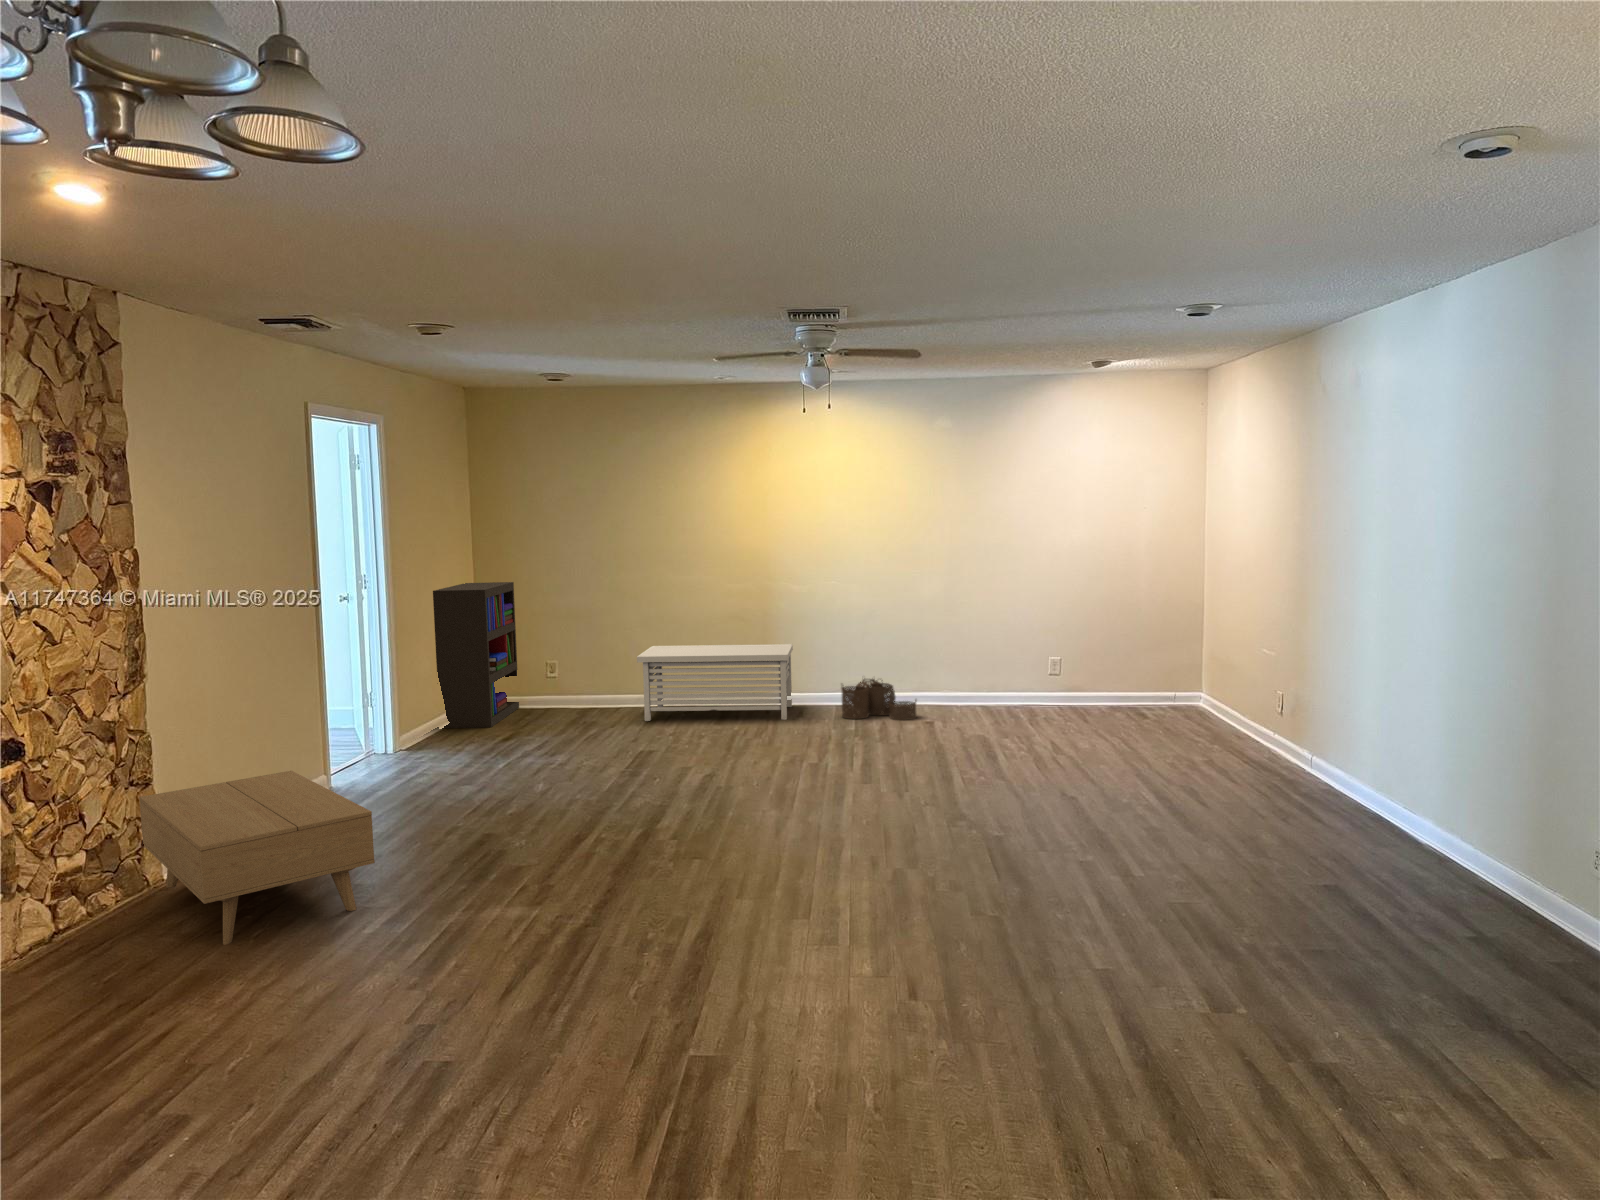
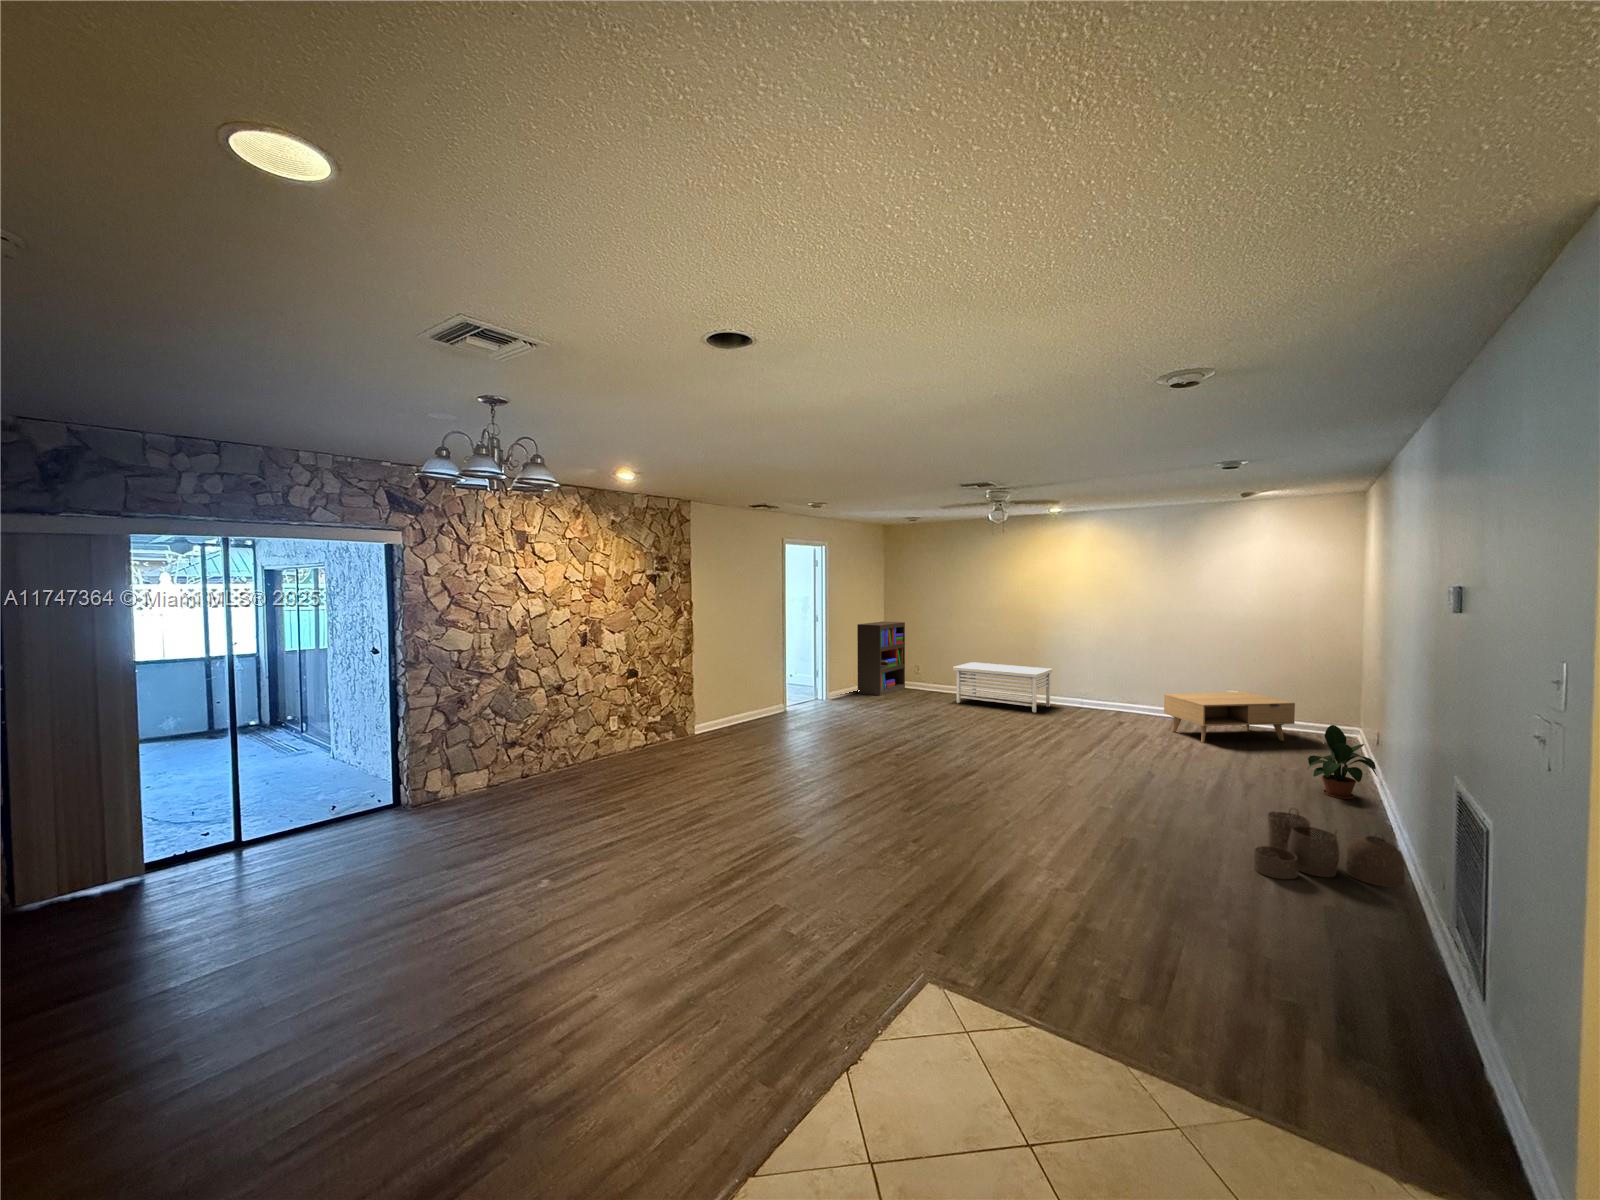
woven basket: present [841,679,916,720] -> present [1254,811,1405,887]
potted plant: none [1231,680,1314,776] -> present [1308,725,1377,799]
coffee table: present [139,771,375,945] -> present [1164,692,1295,743]

